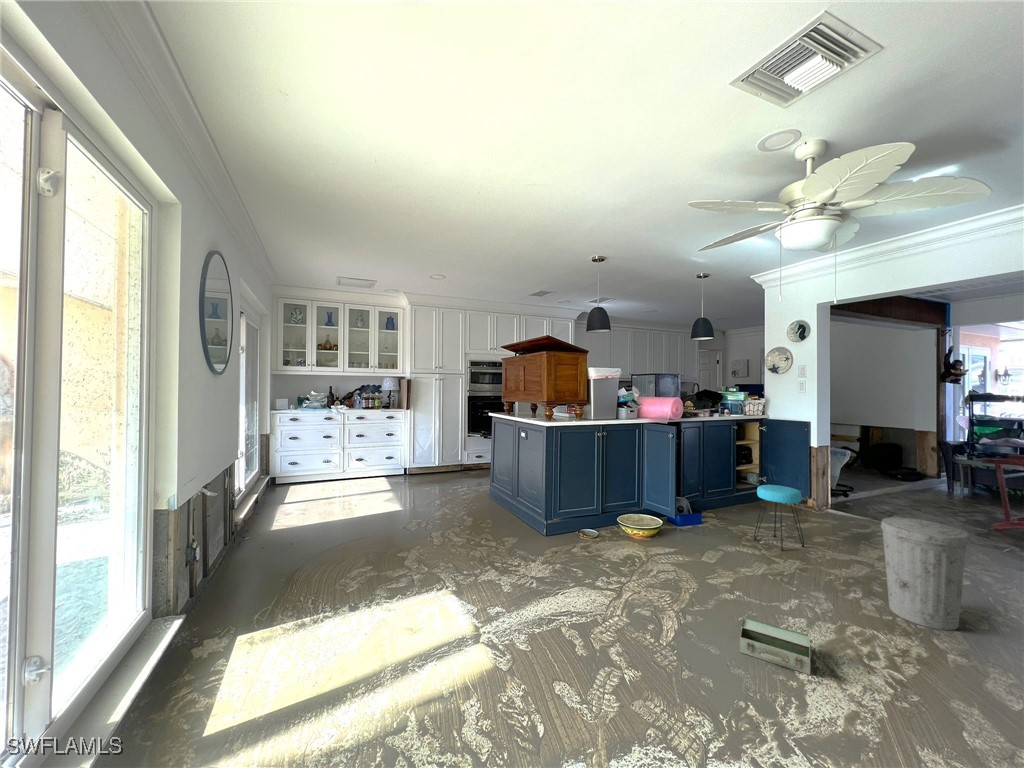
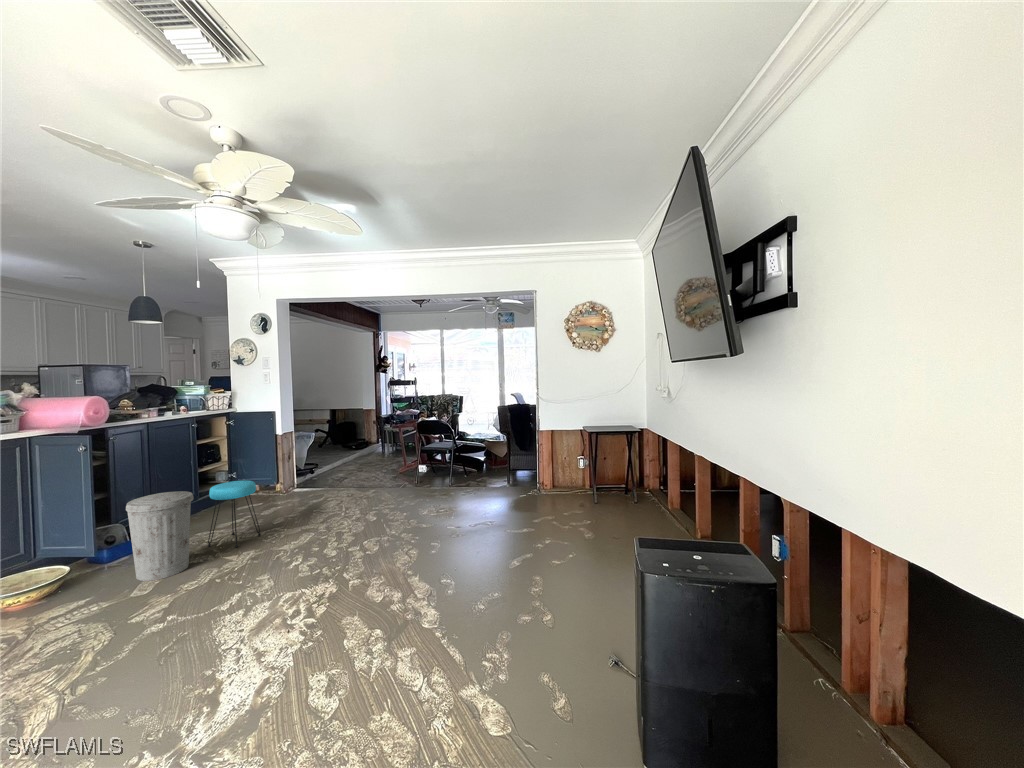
trash can: present [881,517,970,630] -> present [126,491,194,581]
toolbox: present [740,617,810,675] -> none [148,628,234,691]

